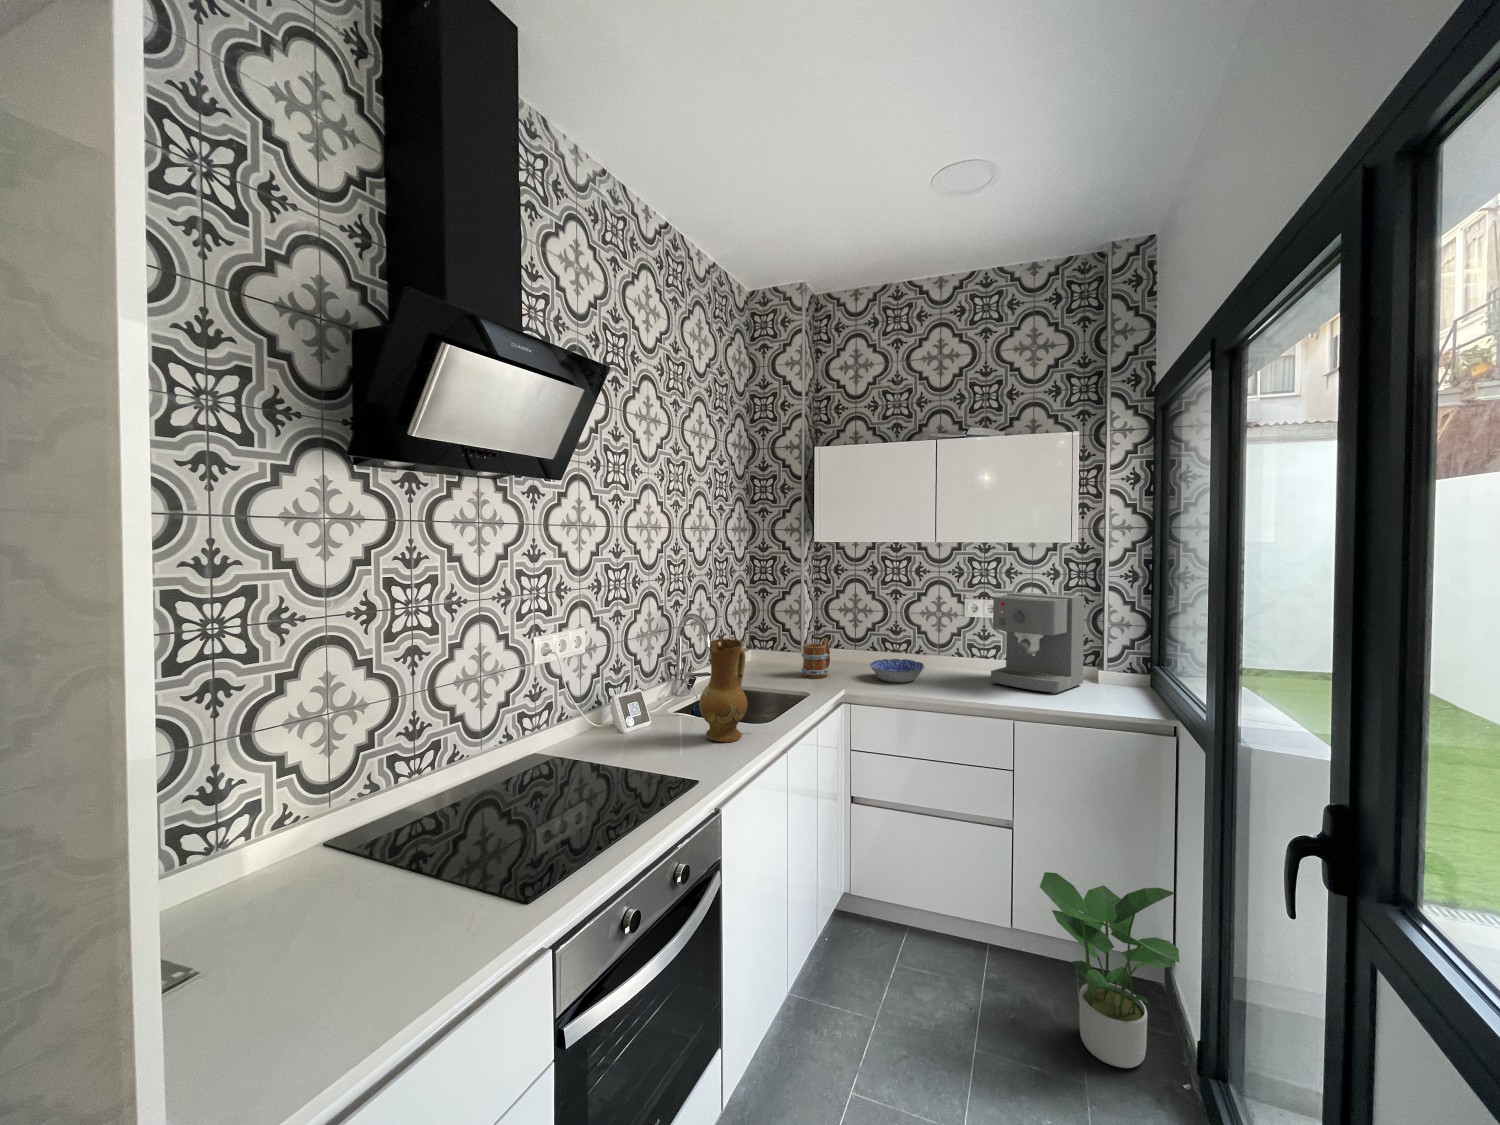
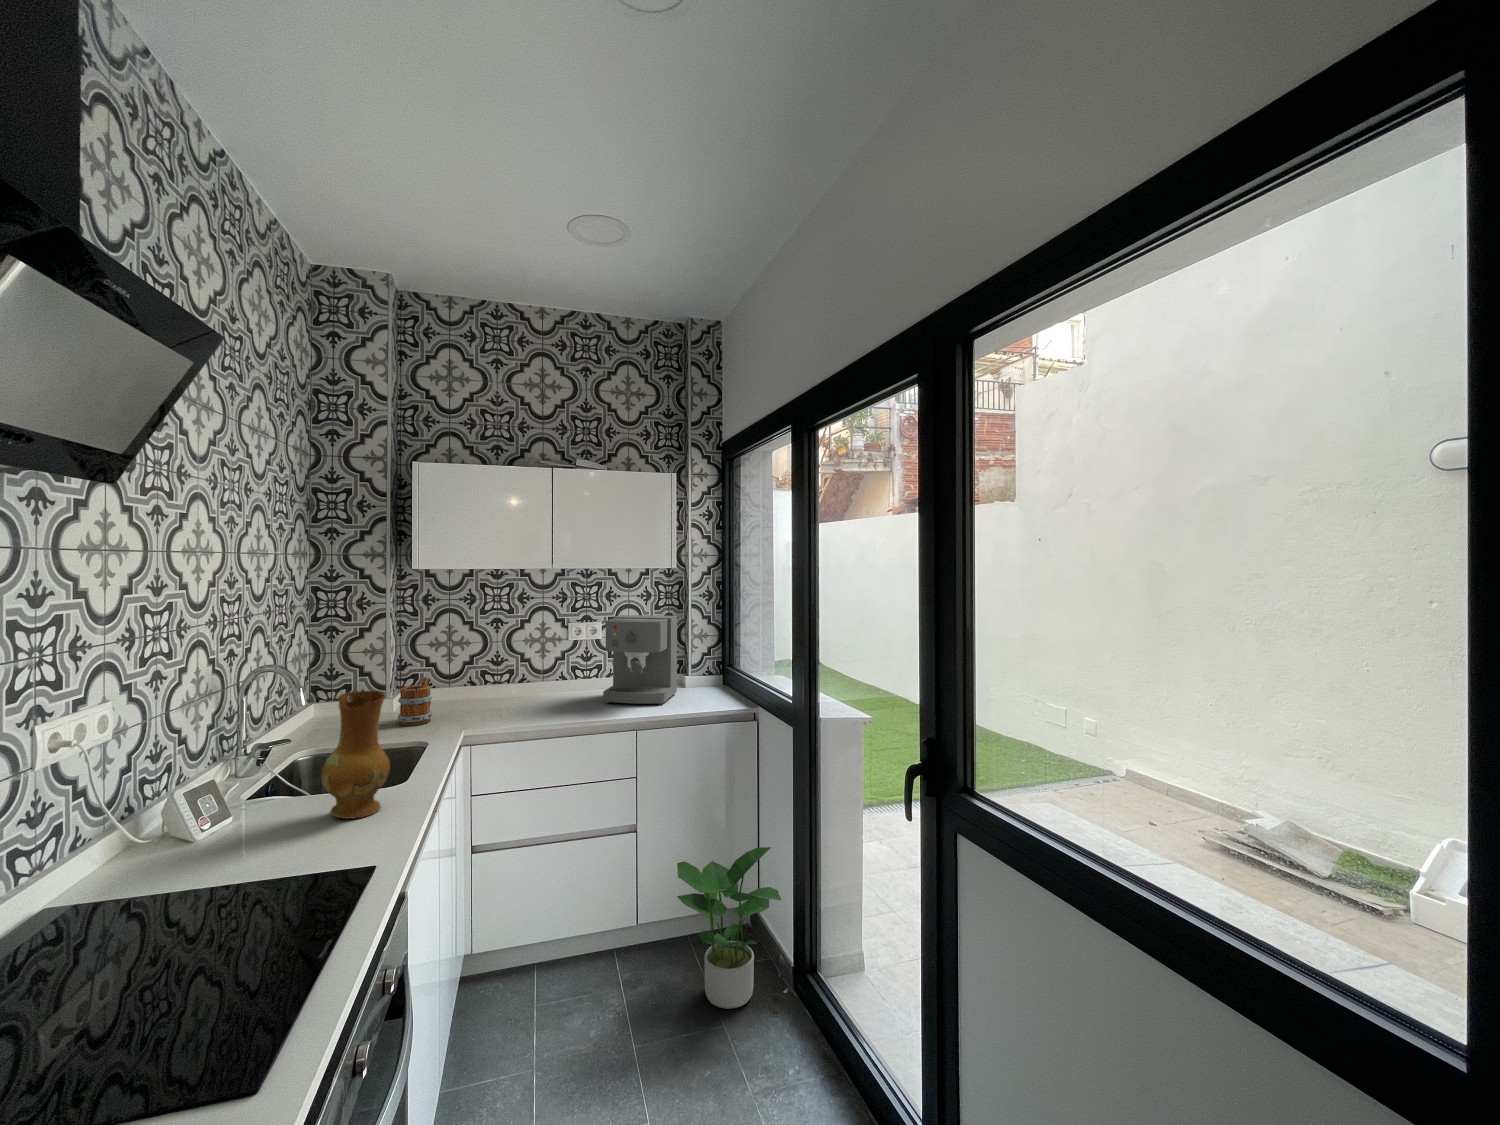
bowl: present [870,659,924,682] -> none [480,690,540,716]

